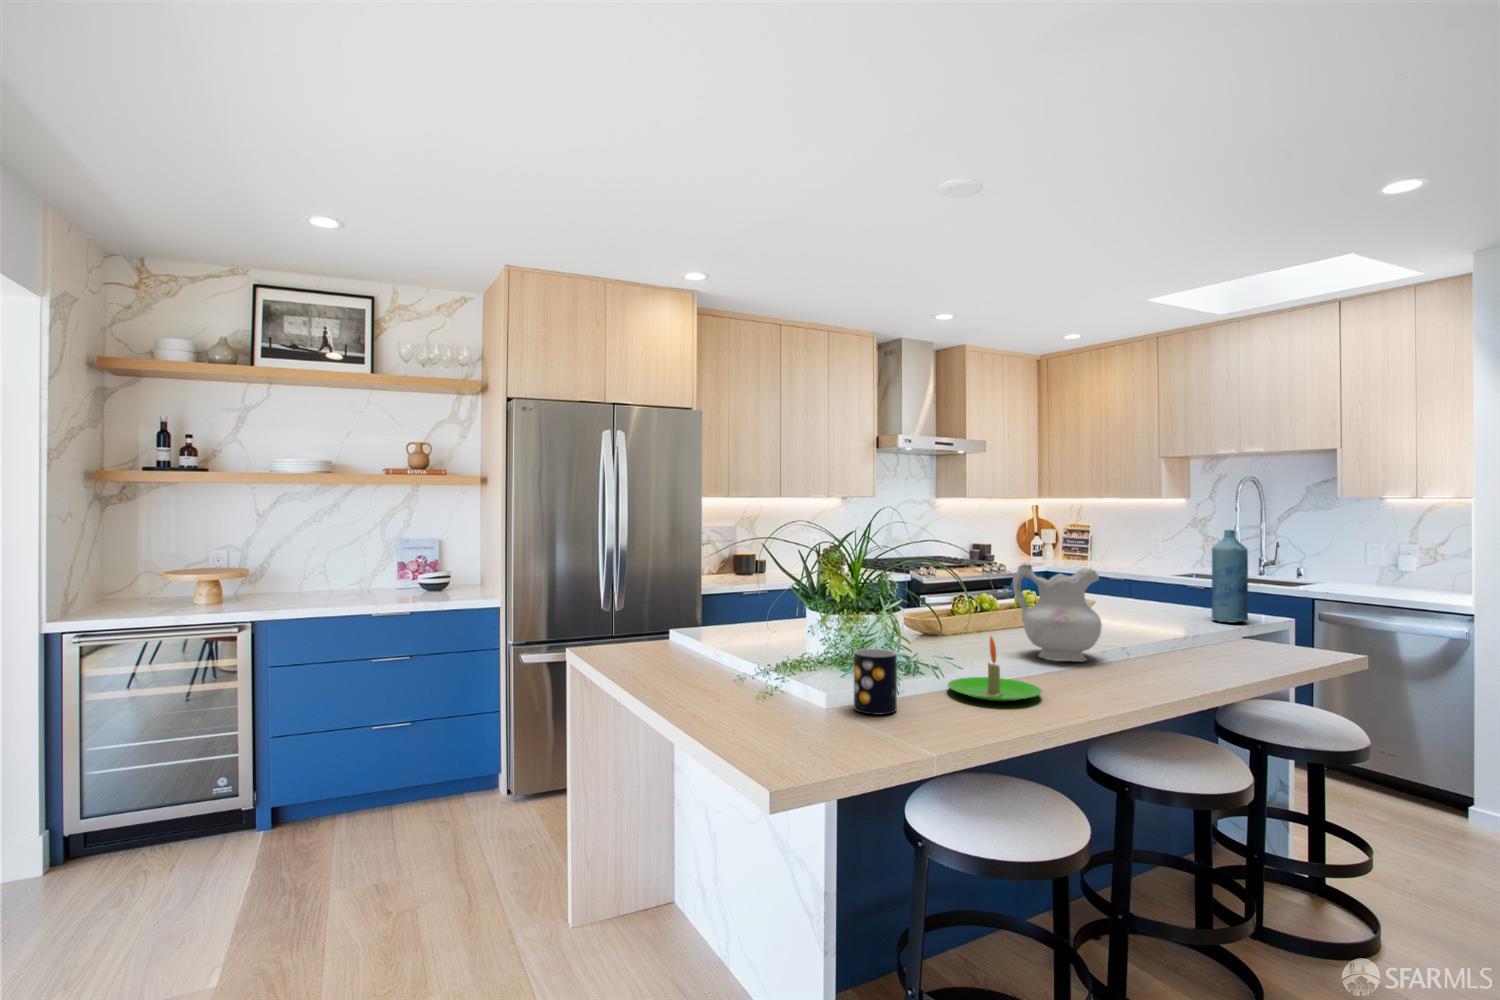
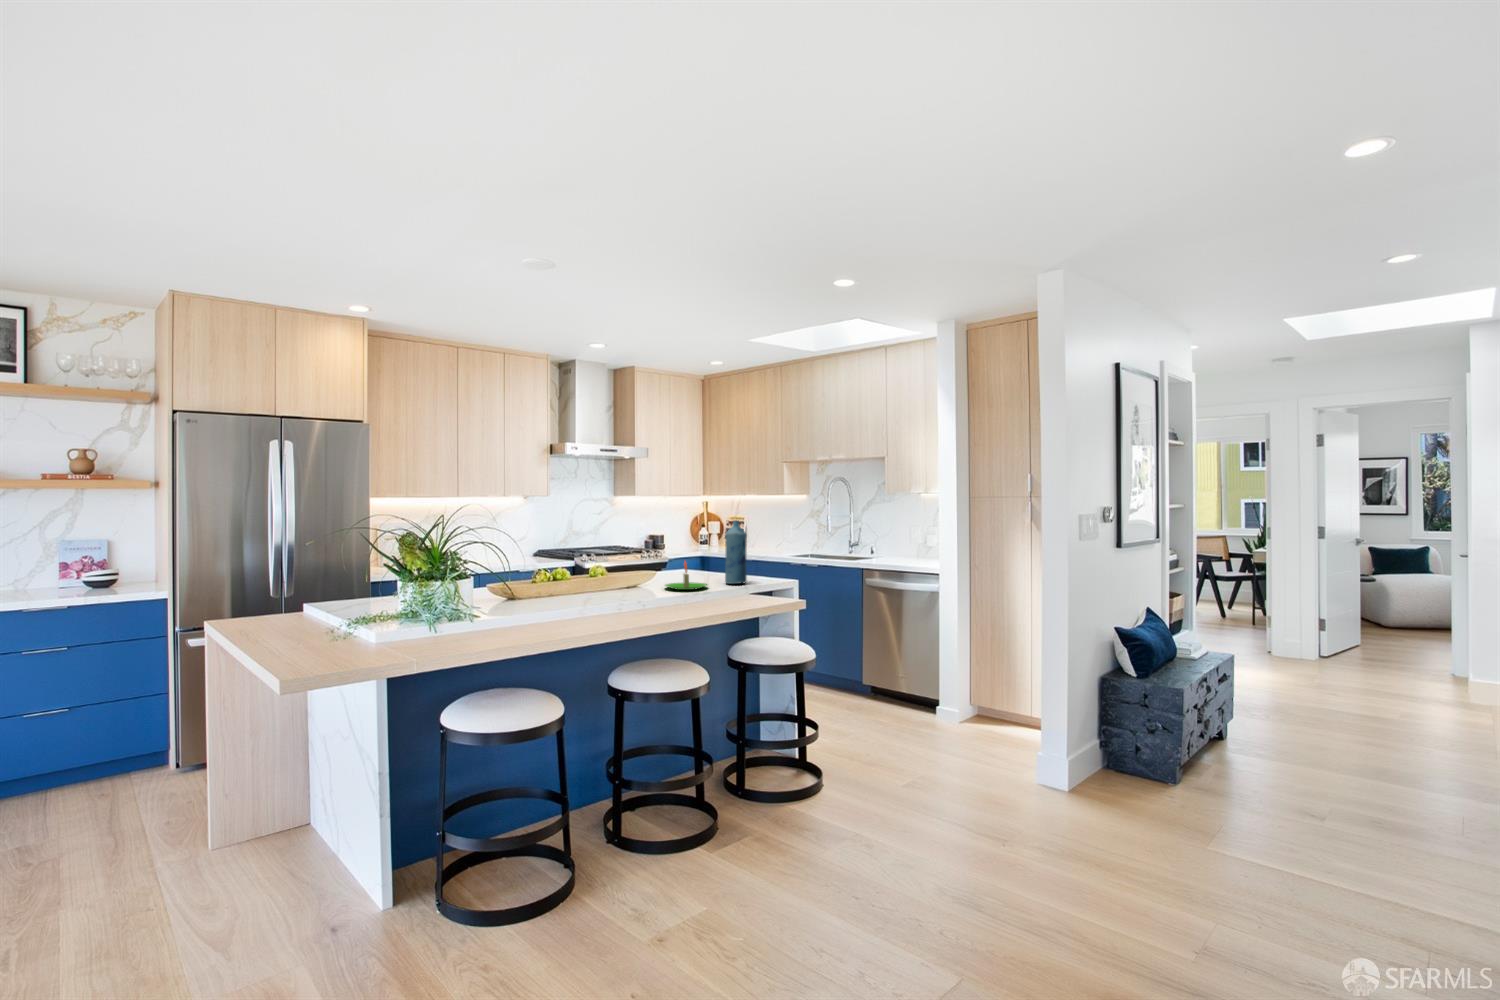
ceramic pitcher: present [1013,564,1102,662] -> none [551,546,607,611]
candle: present [948,636,1042,701] -> present [665,562,707,590]
mug: present [854,649,897,715] -> none [391,604,422,646]

